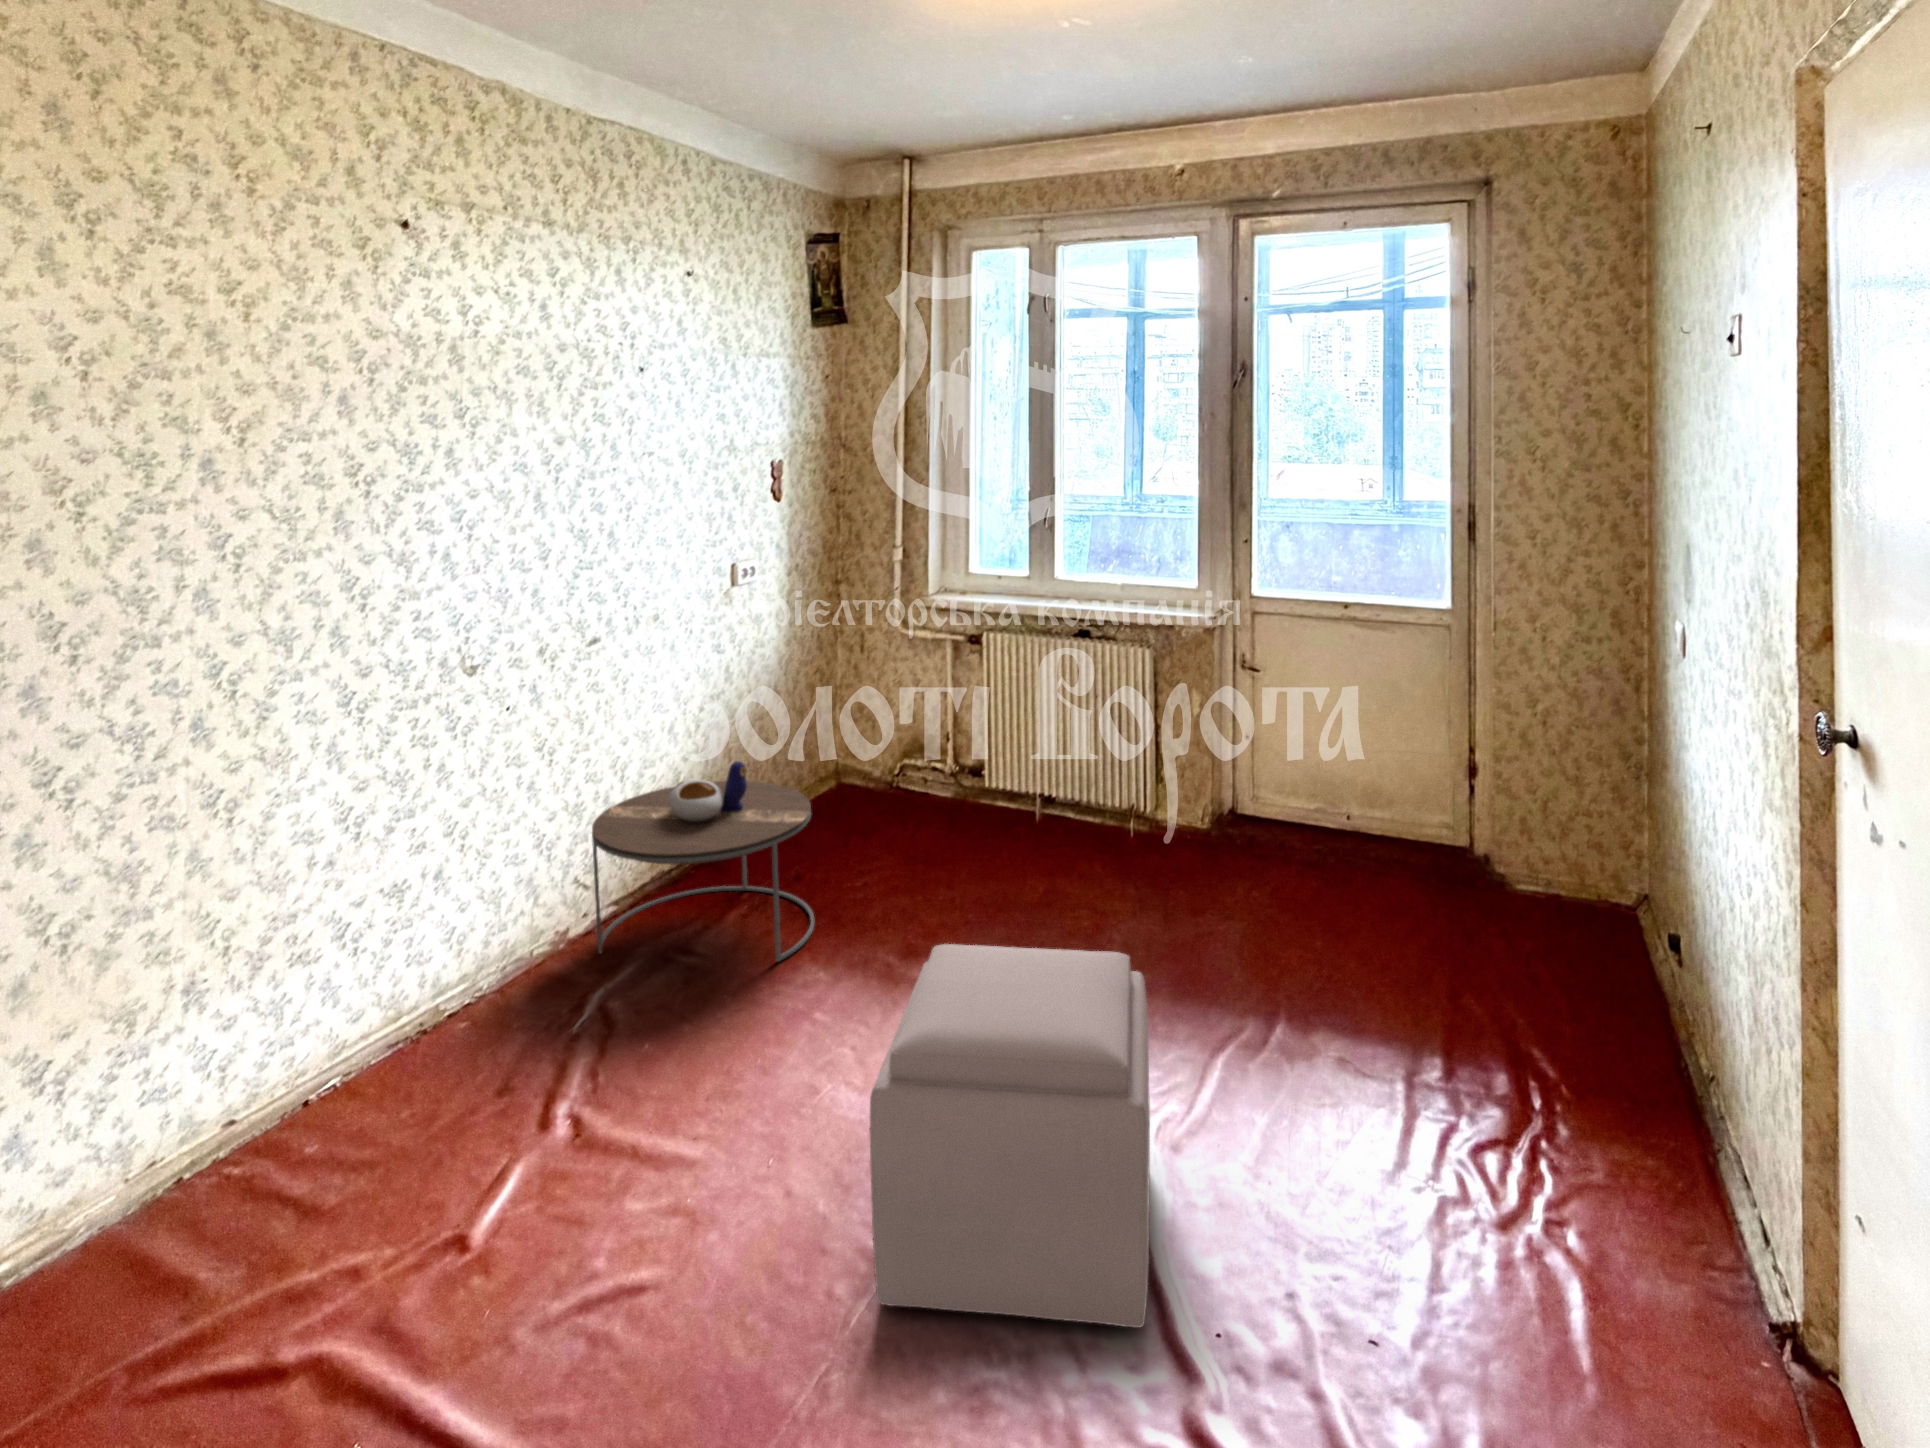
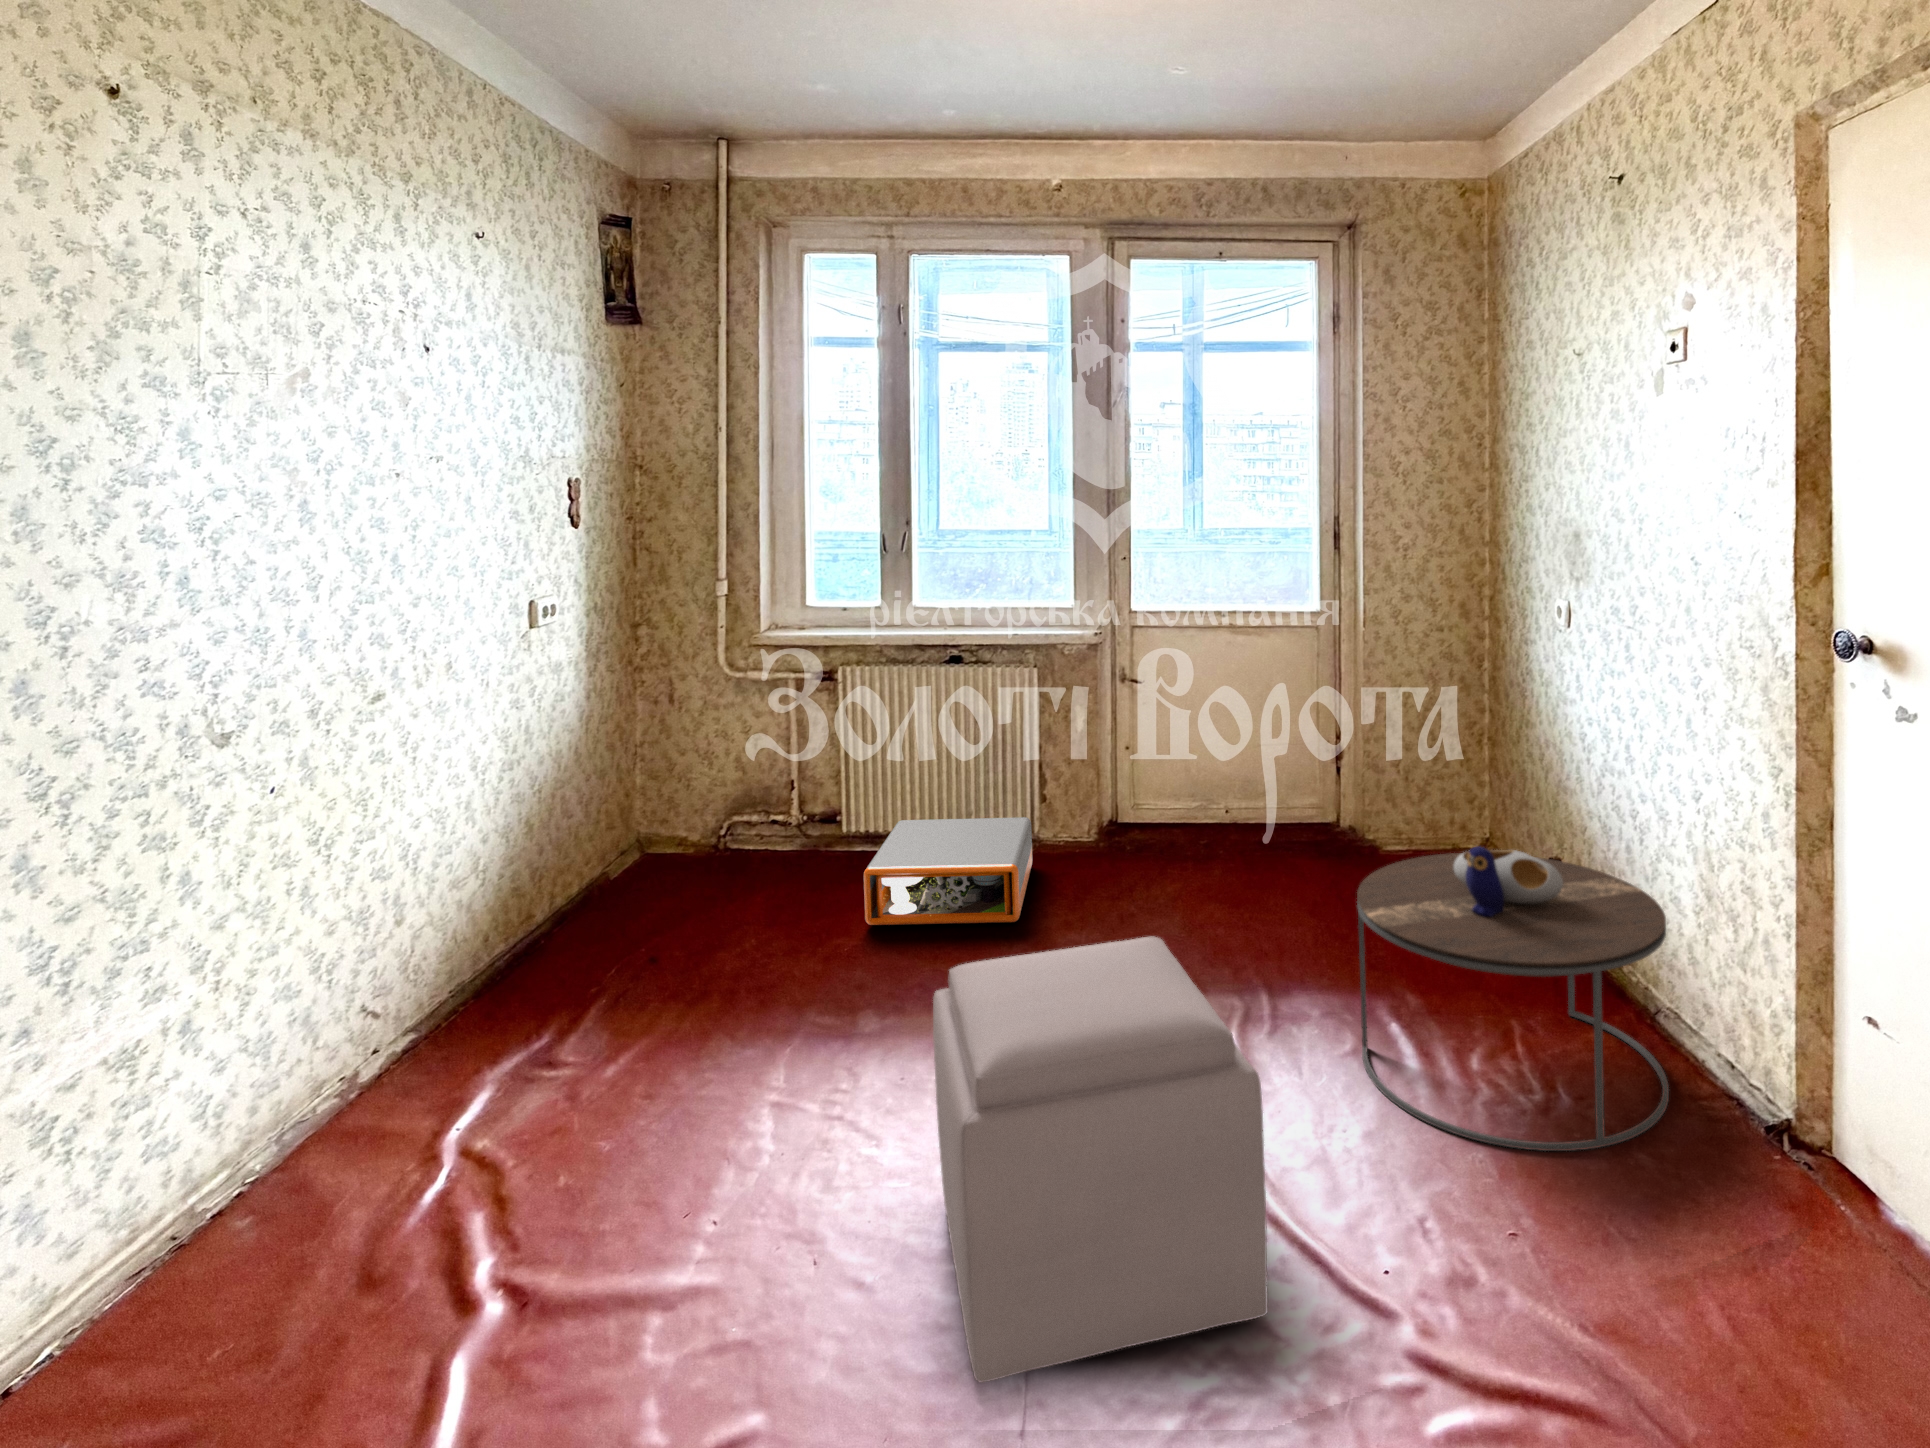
side table: present [592,761,814,961] -> present [1357,846,1669,1151]
storage box: none [975,784,1146,897] -> present [864,817,1032,925]

